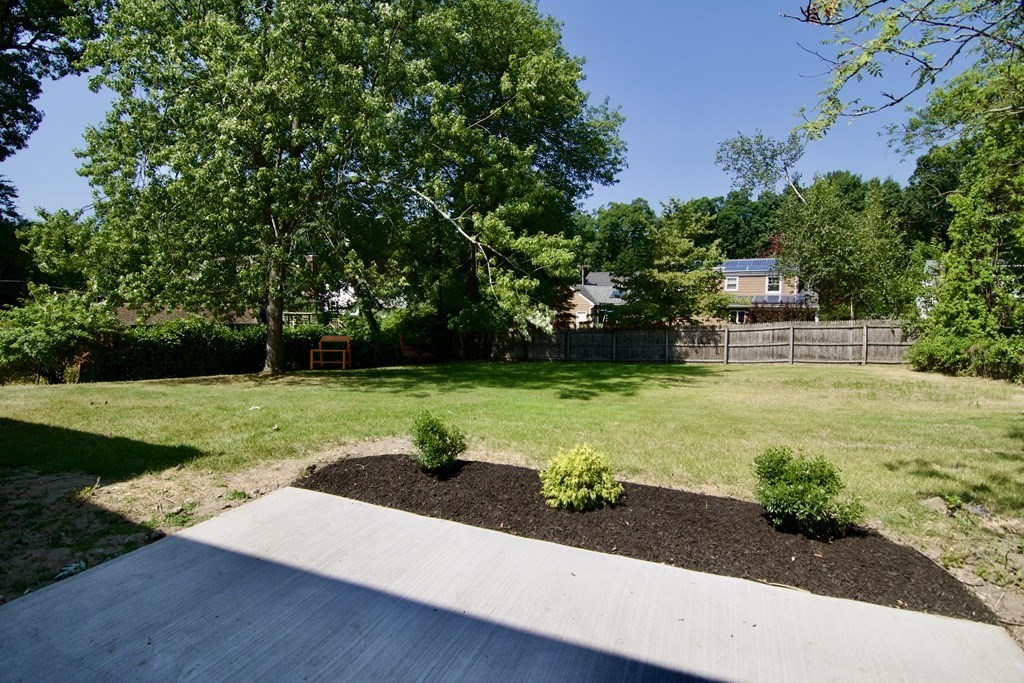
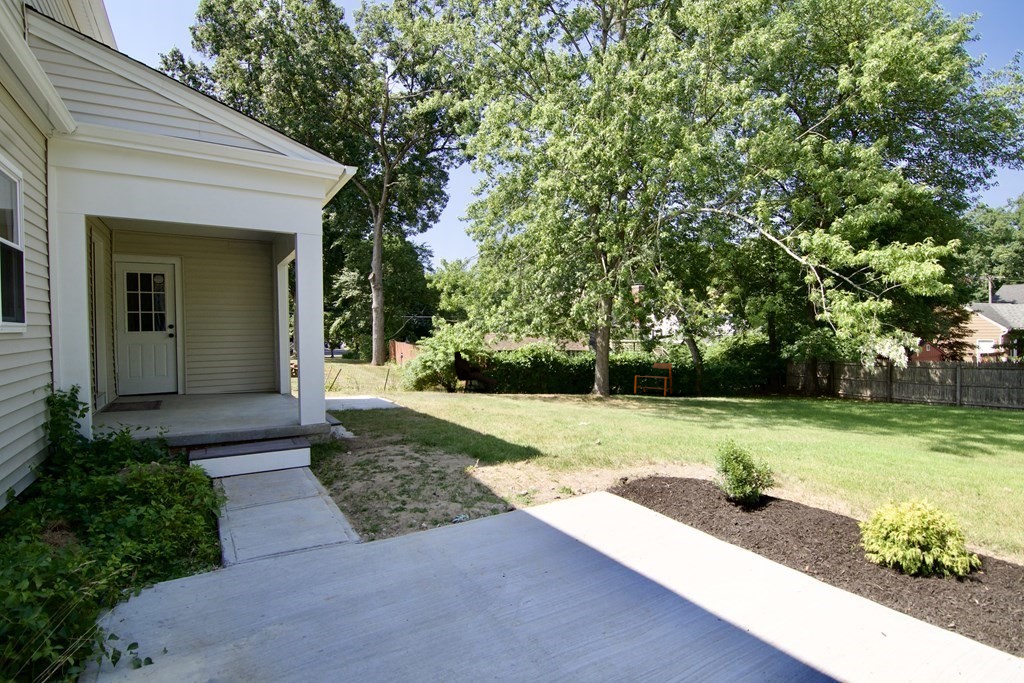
lounge chair: present [400,333,433,364] -> present [454,352,497,391]

